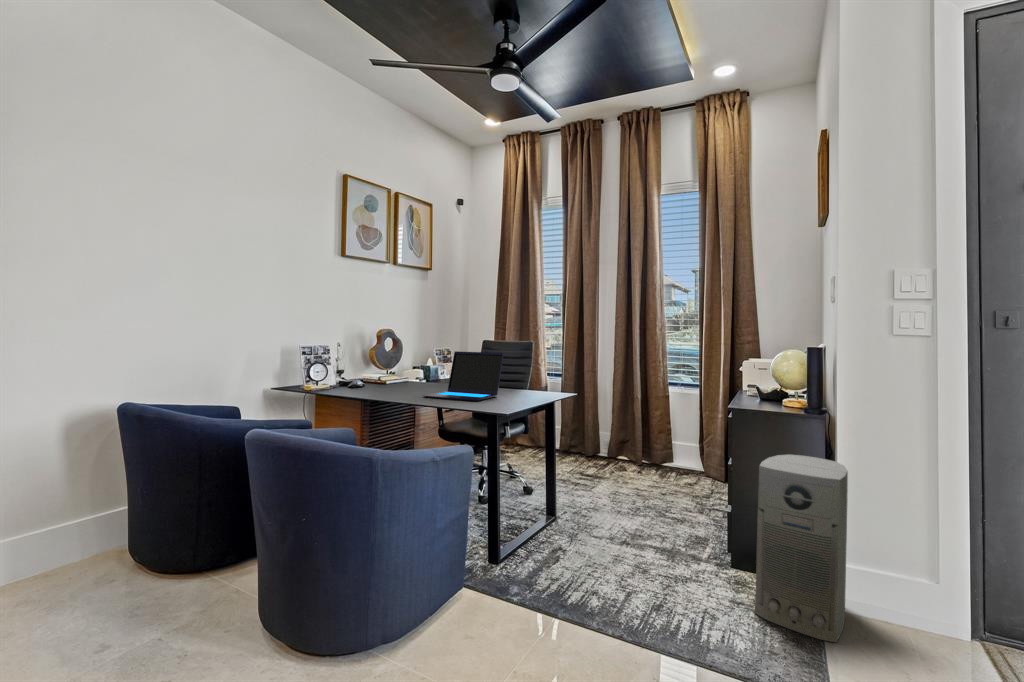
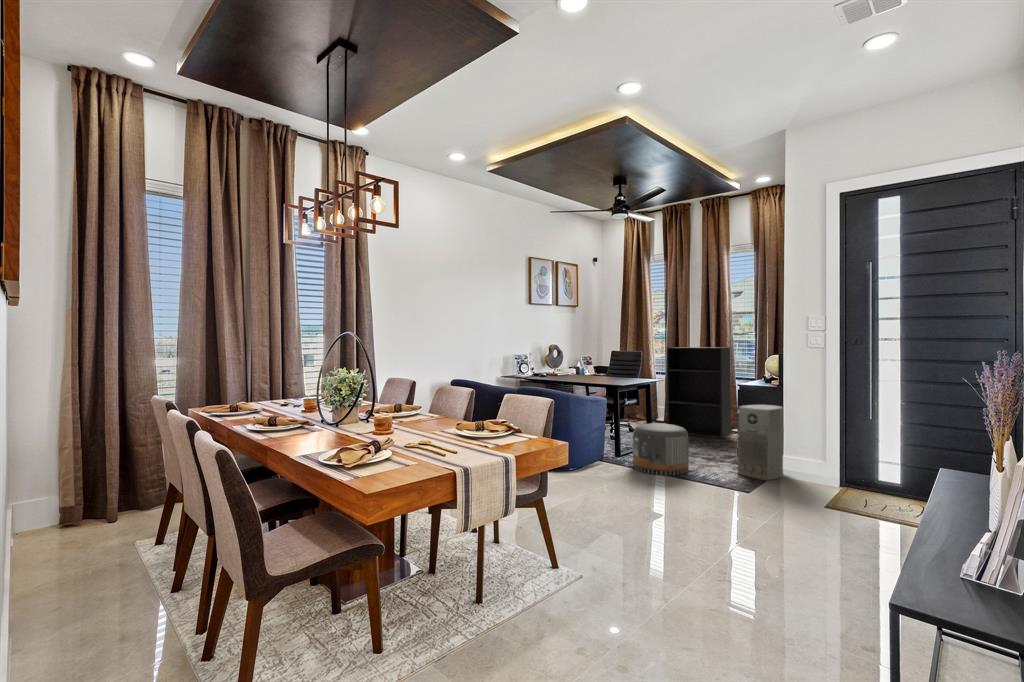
bookshelf: none [569,337,664,486] -> present [667,347,731,438]
laptop: present [423,351,504,401] -> none [581,357,622,381]
pouf: none [530,498,654,646] -> present [633,423,689,475]

